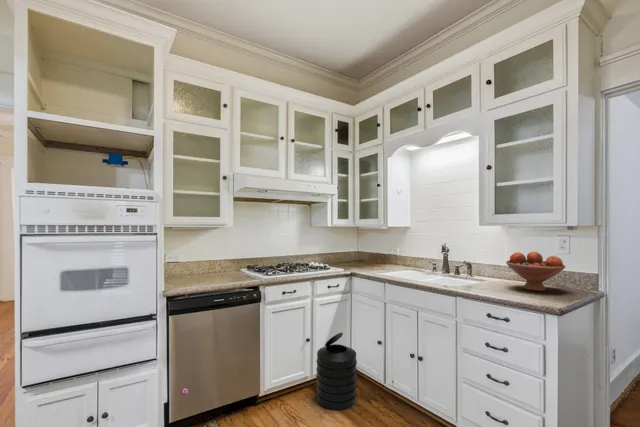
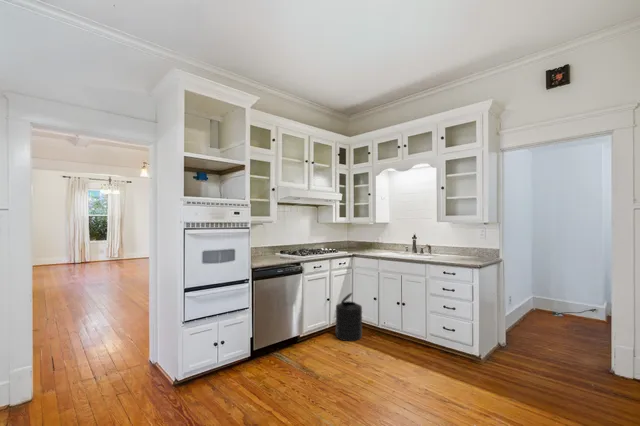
fruit bowl: present [506,252,565,291] -> none [452,237,483,259]

